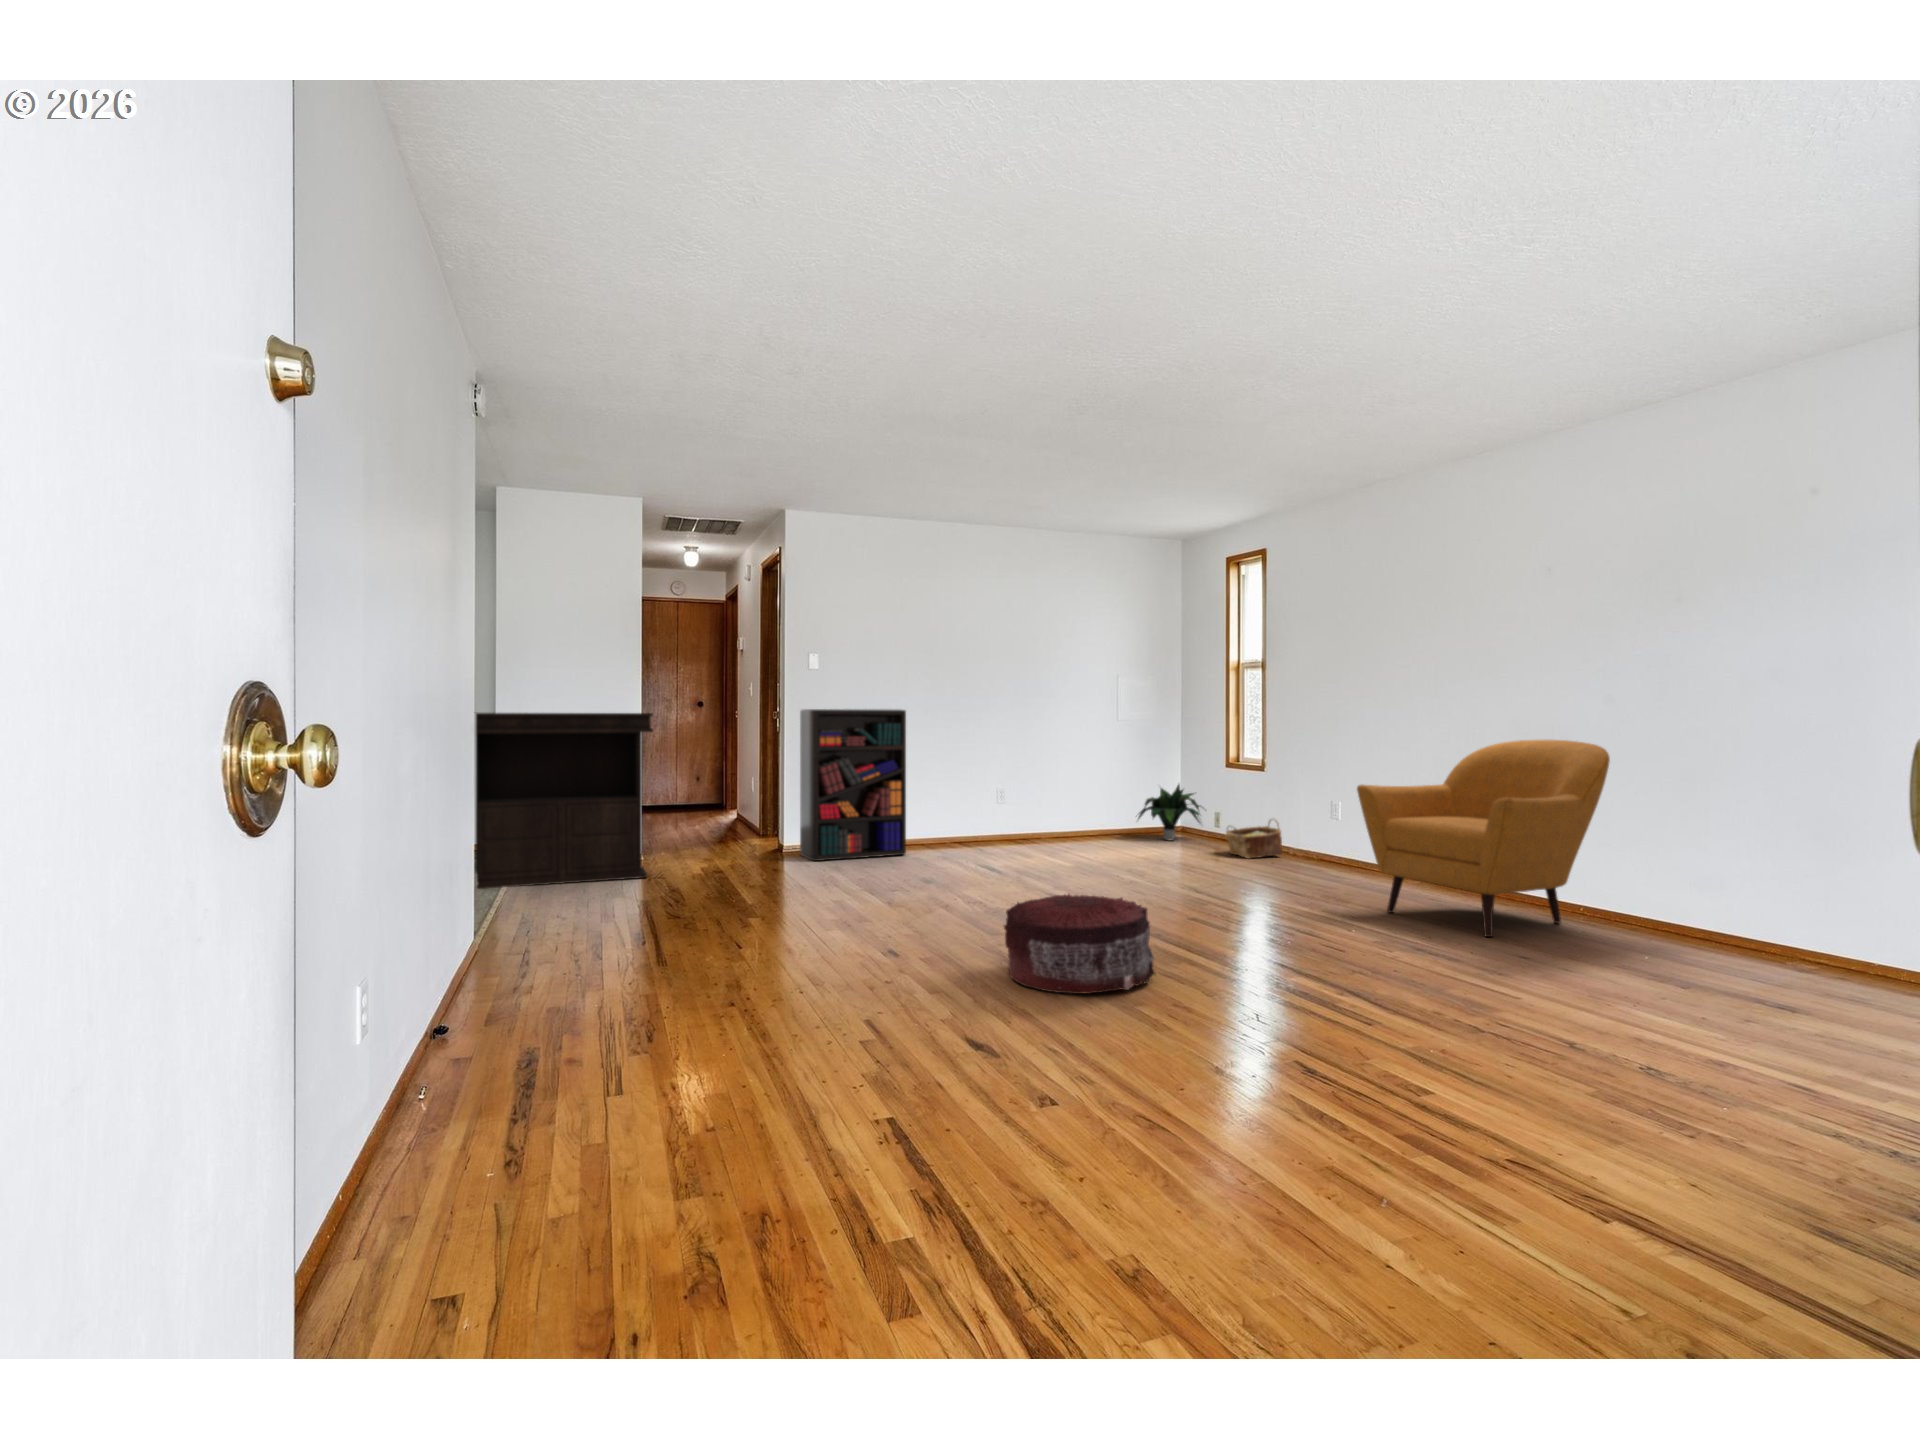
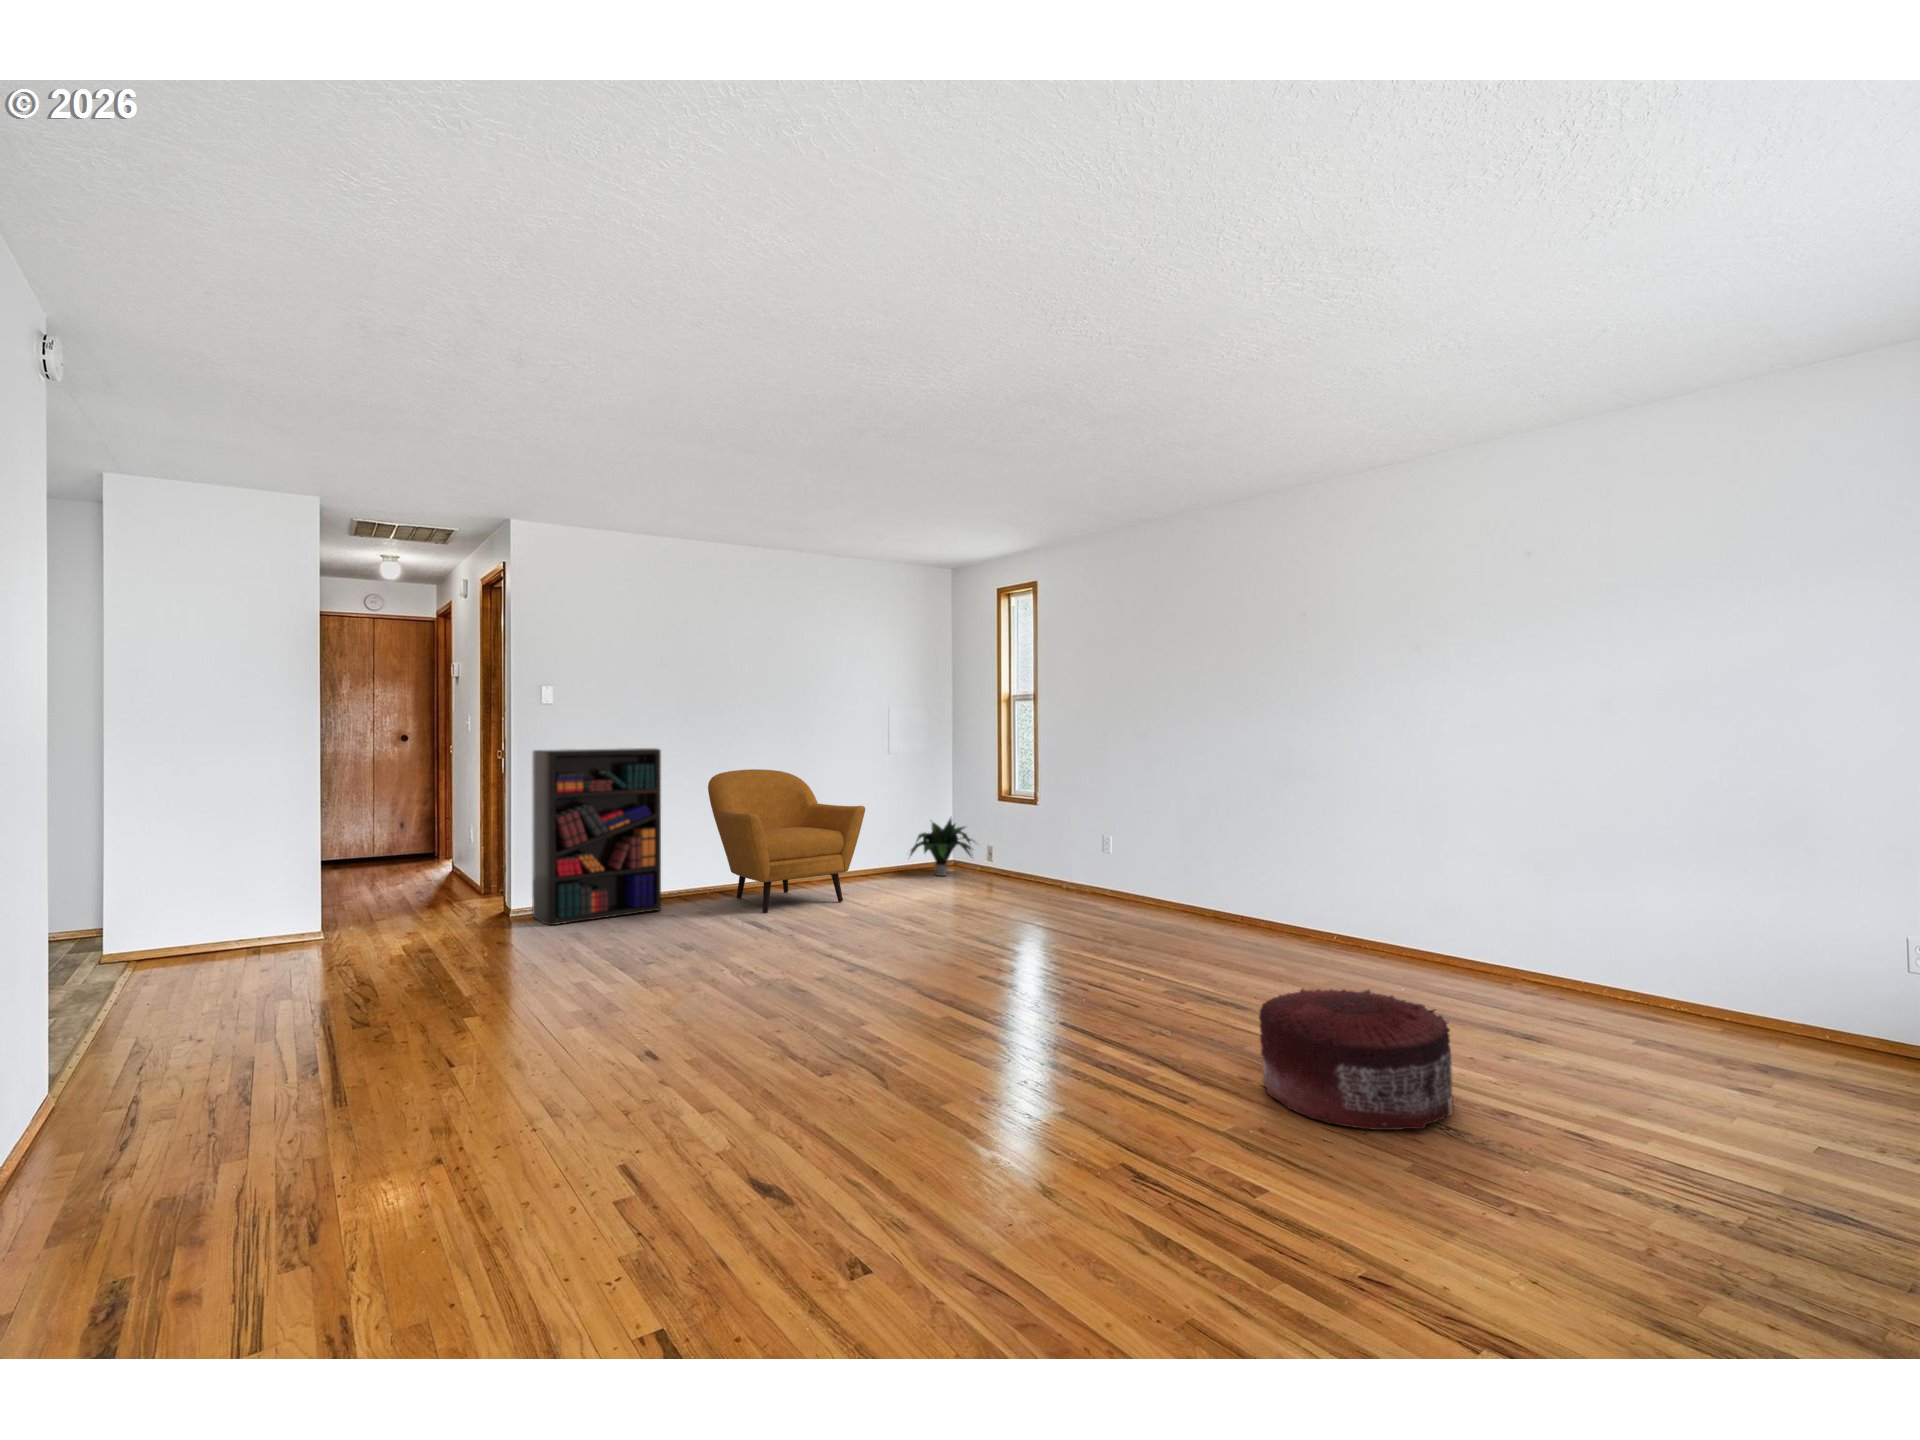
console table: present [476,713,653,889] -> none [38,760,337,1003]
armchair: present [1357,740,1610,937] -> present [708,769,865,912]
woven basket: present [1226,821,1283,859] -> none [1000,852,1054,894]
pouf: present [1004,893,1156,994] -> present [1259,989,1453,1130]

